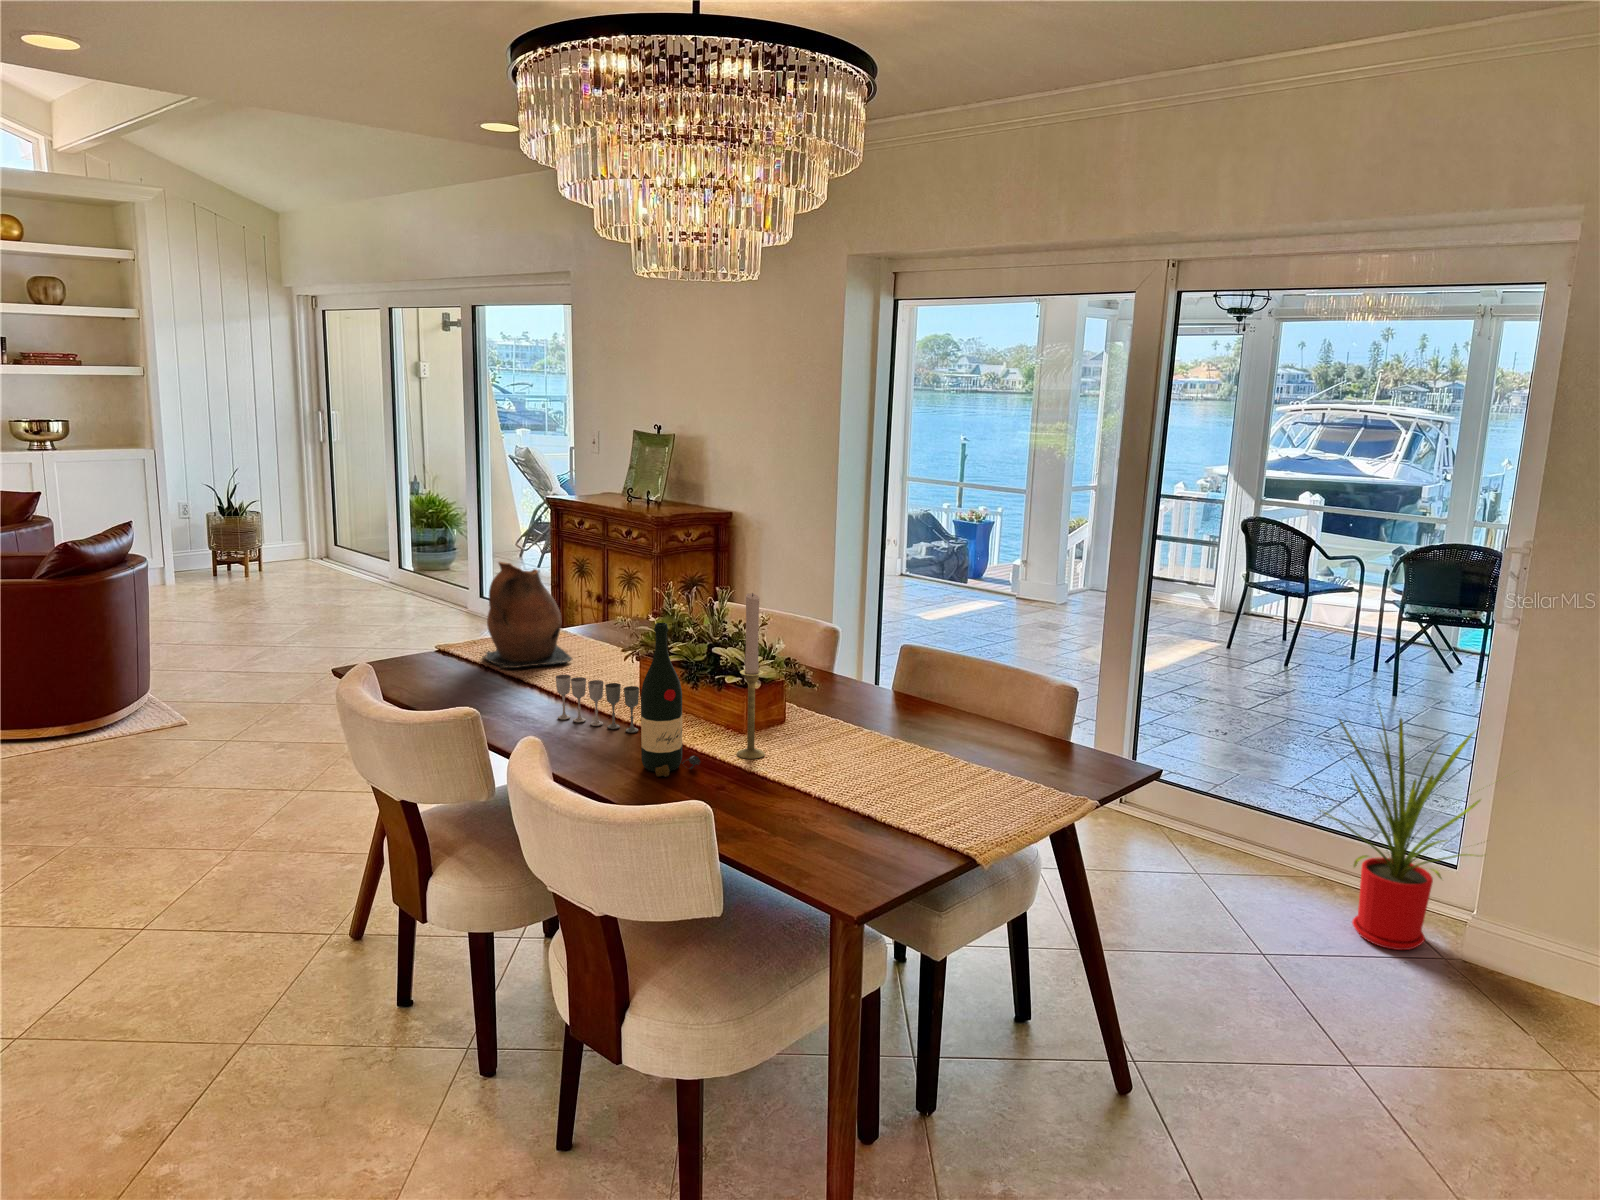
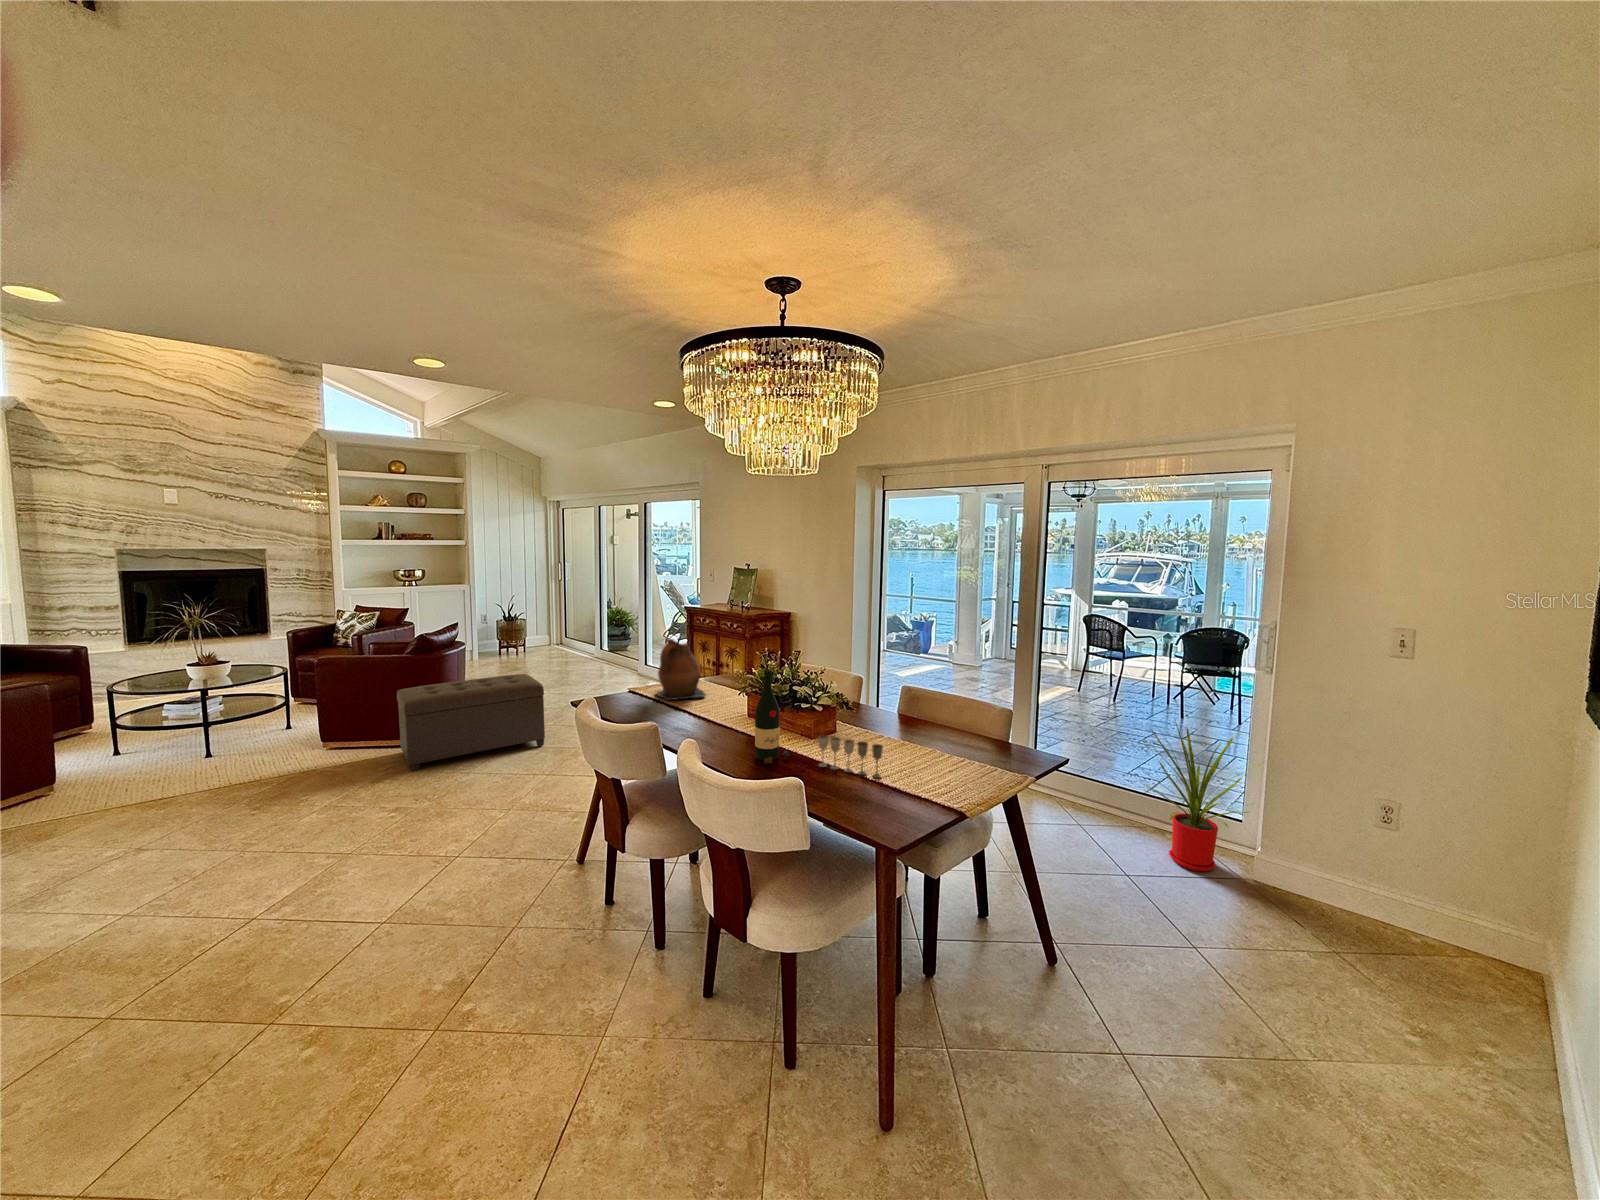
candlestick: present [737,593,765,759] -> none [810,653,827,753]
ottoman: none [29,617,299,788] -> present [397,674,545,771]
wine glass: present [556,675,639,733] -> present [818,735,883,778]

